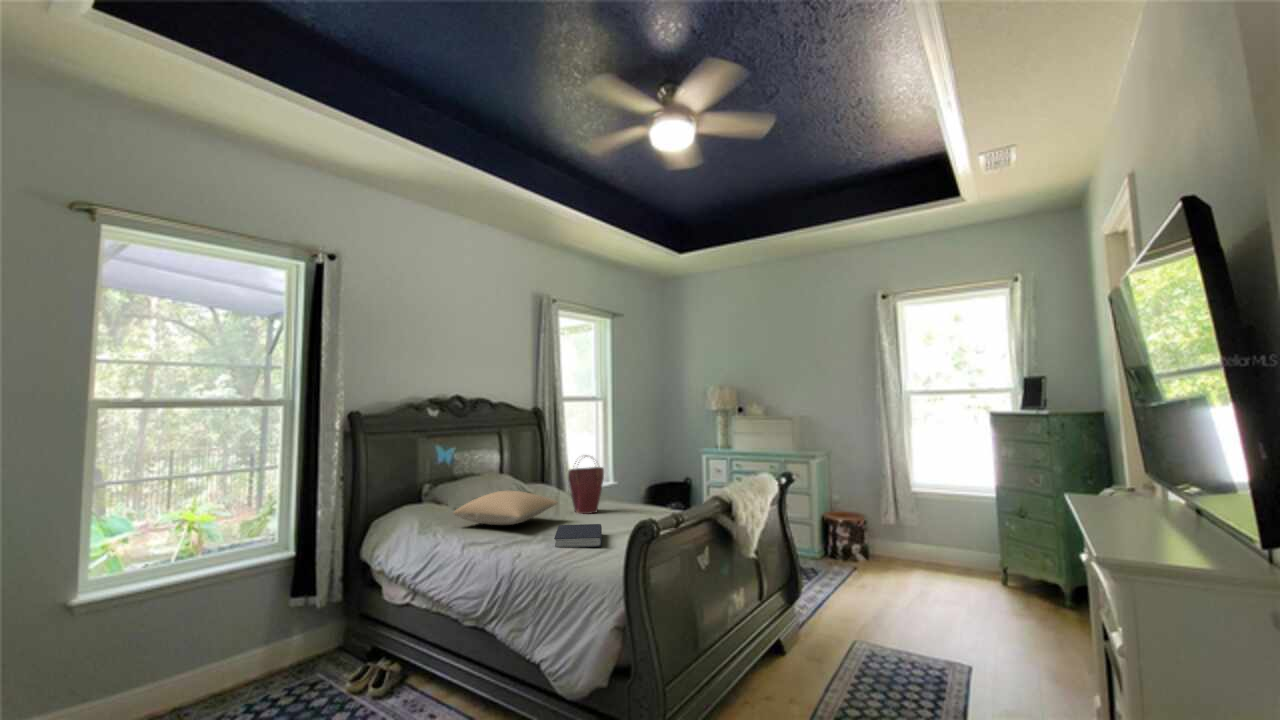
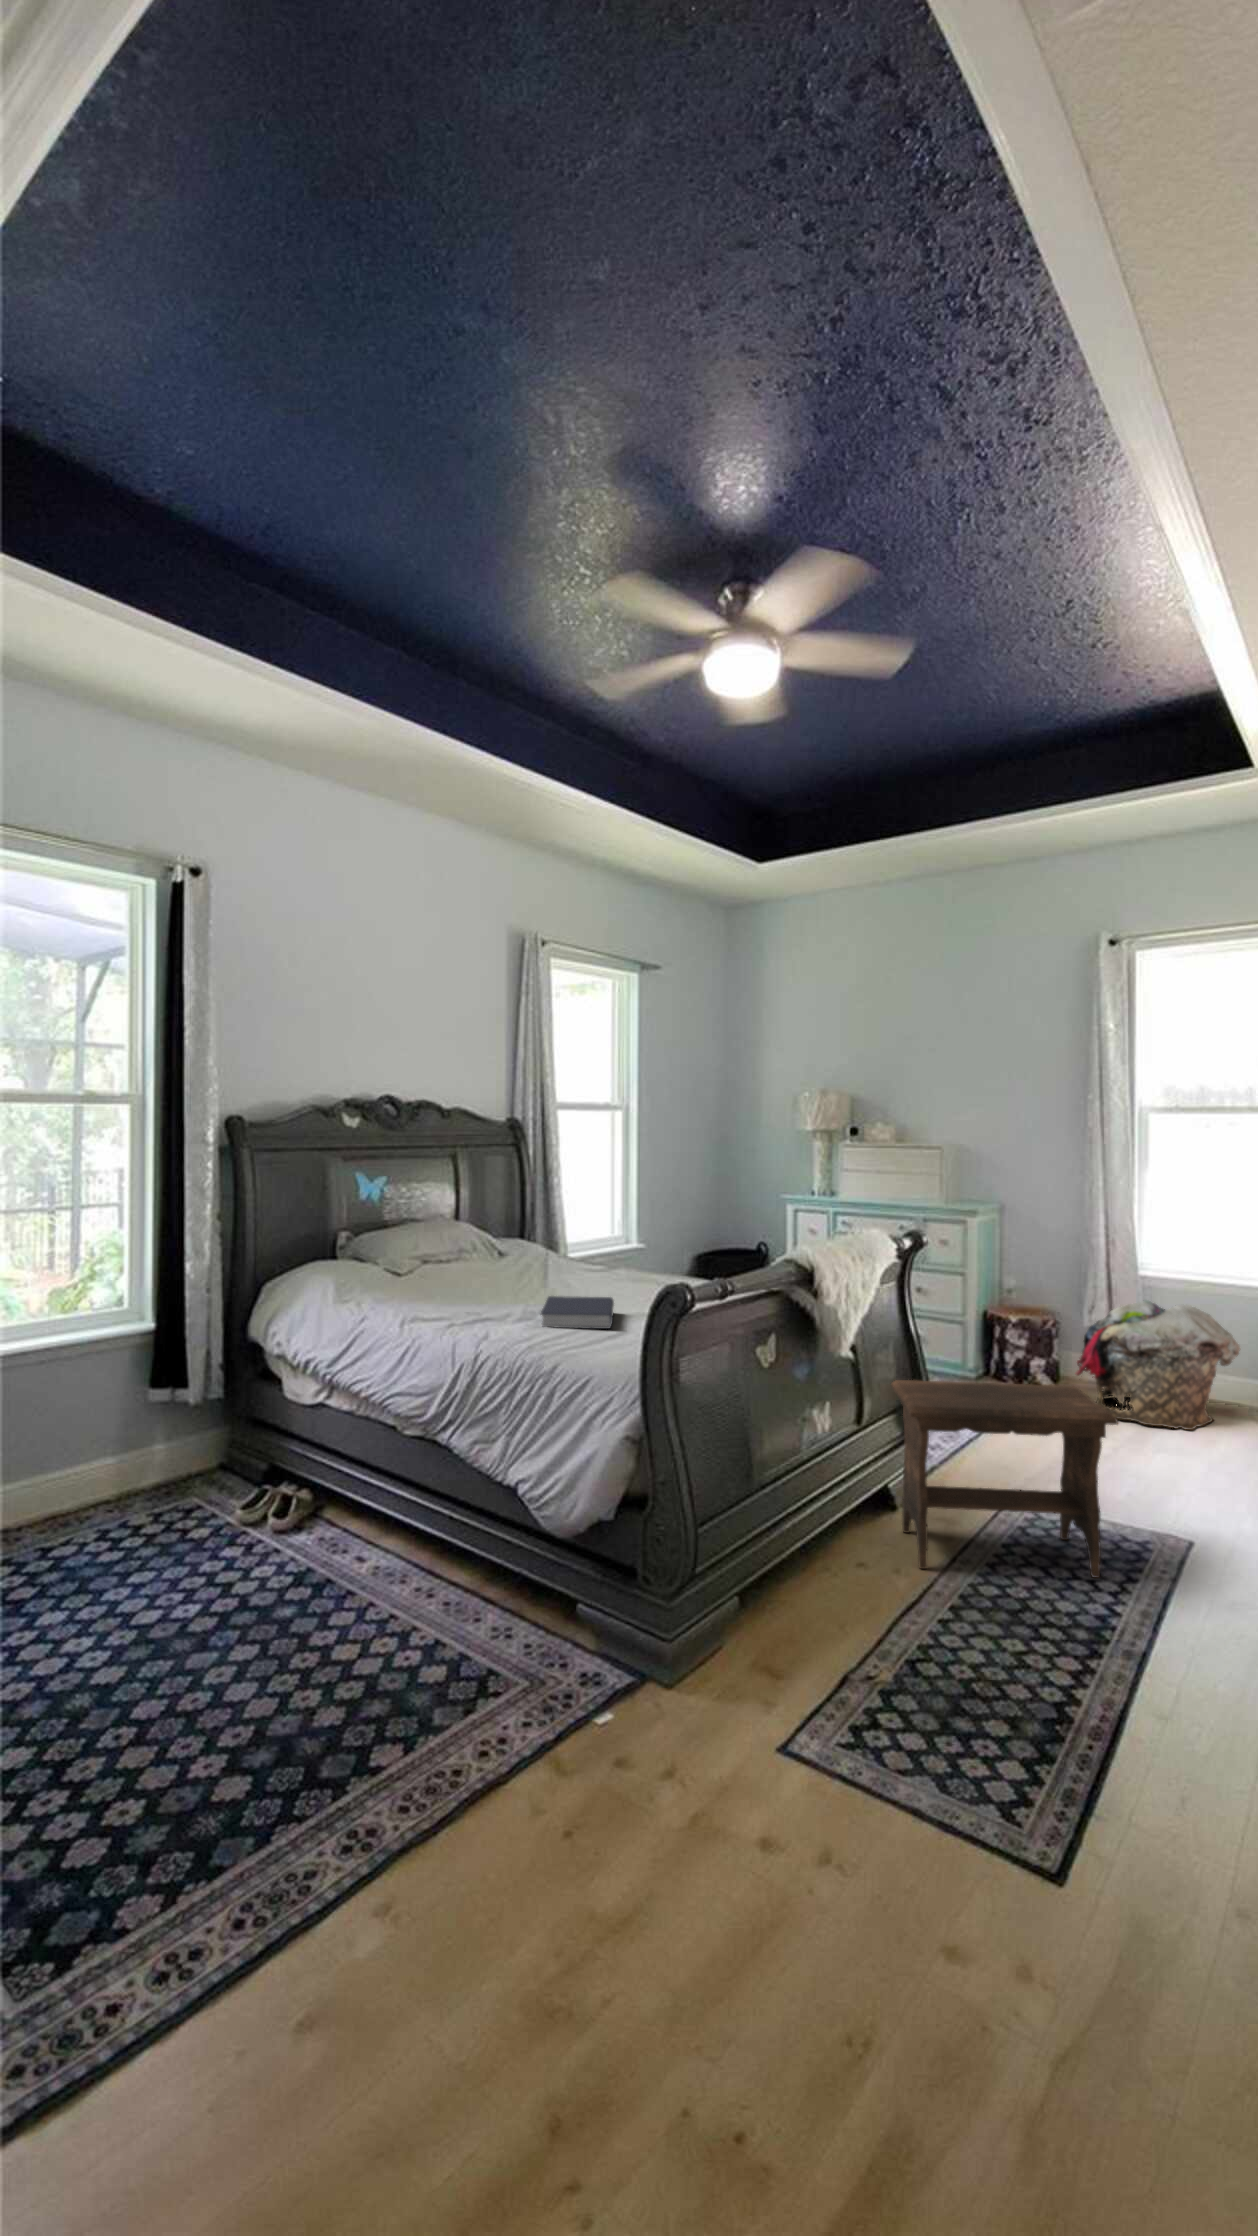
handbag: present [568,455,604,514] -> none [564,1193,622,1285]
pillow: present [454,491,558,525] -> none [388,1243,548,1294]
laundry basket: none [880,508,976,588] -> present [1075,1300,1240,1430]
footstool: none [780,570,928,699] -> present [891,1380,1118,1578]

